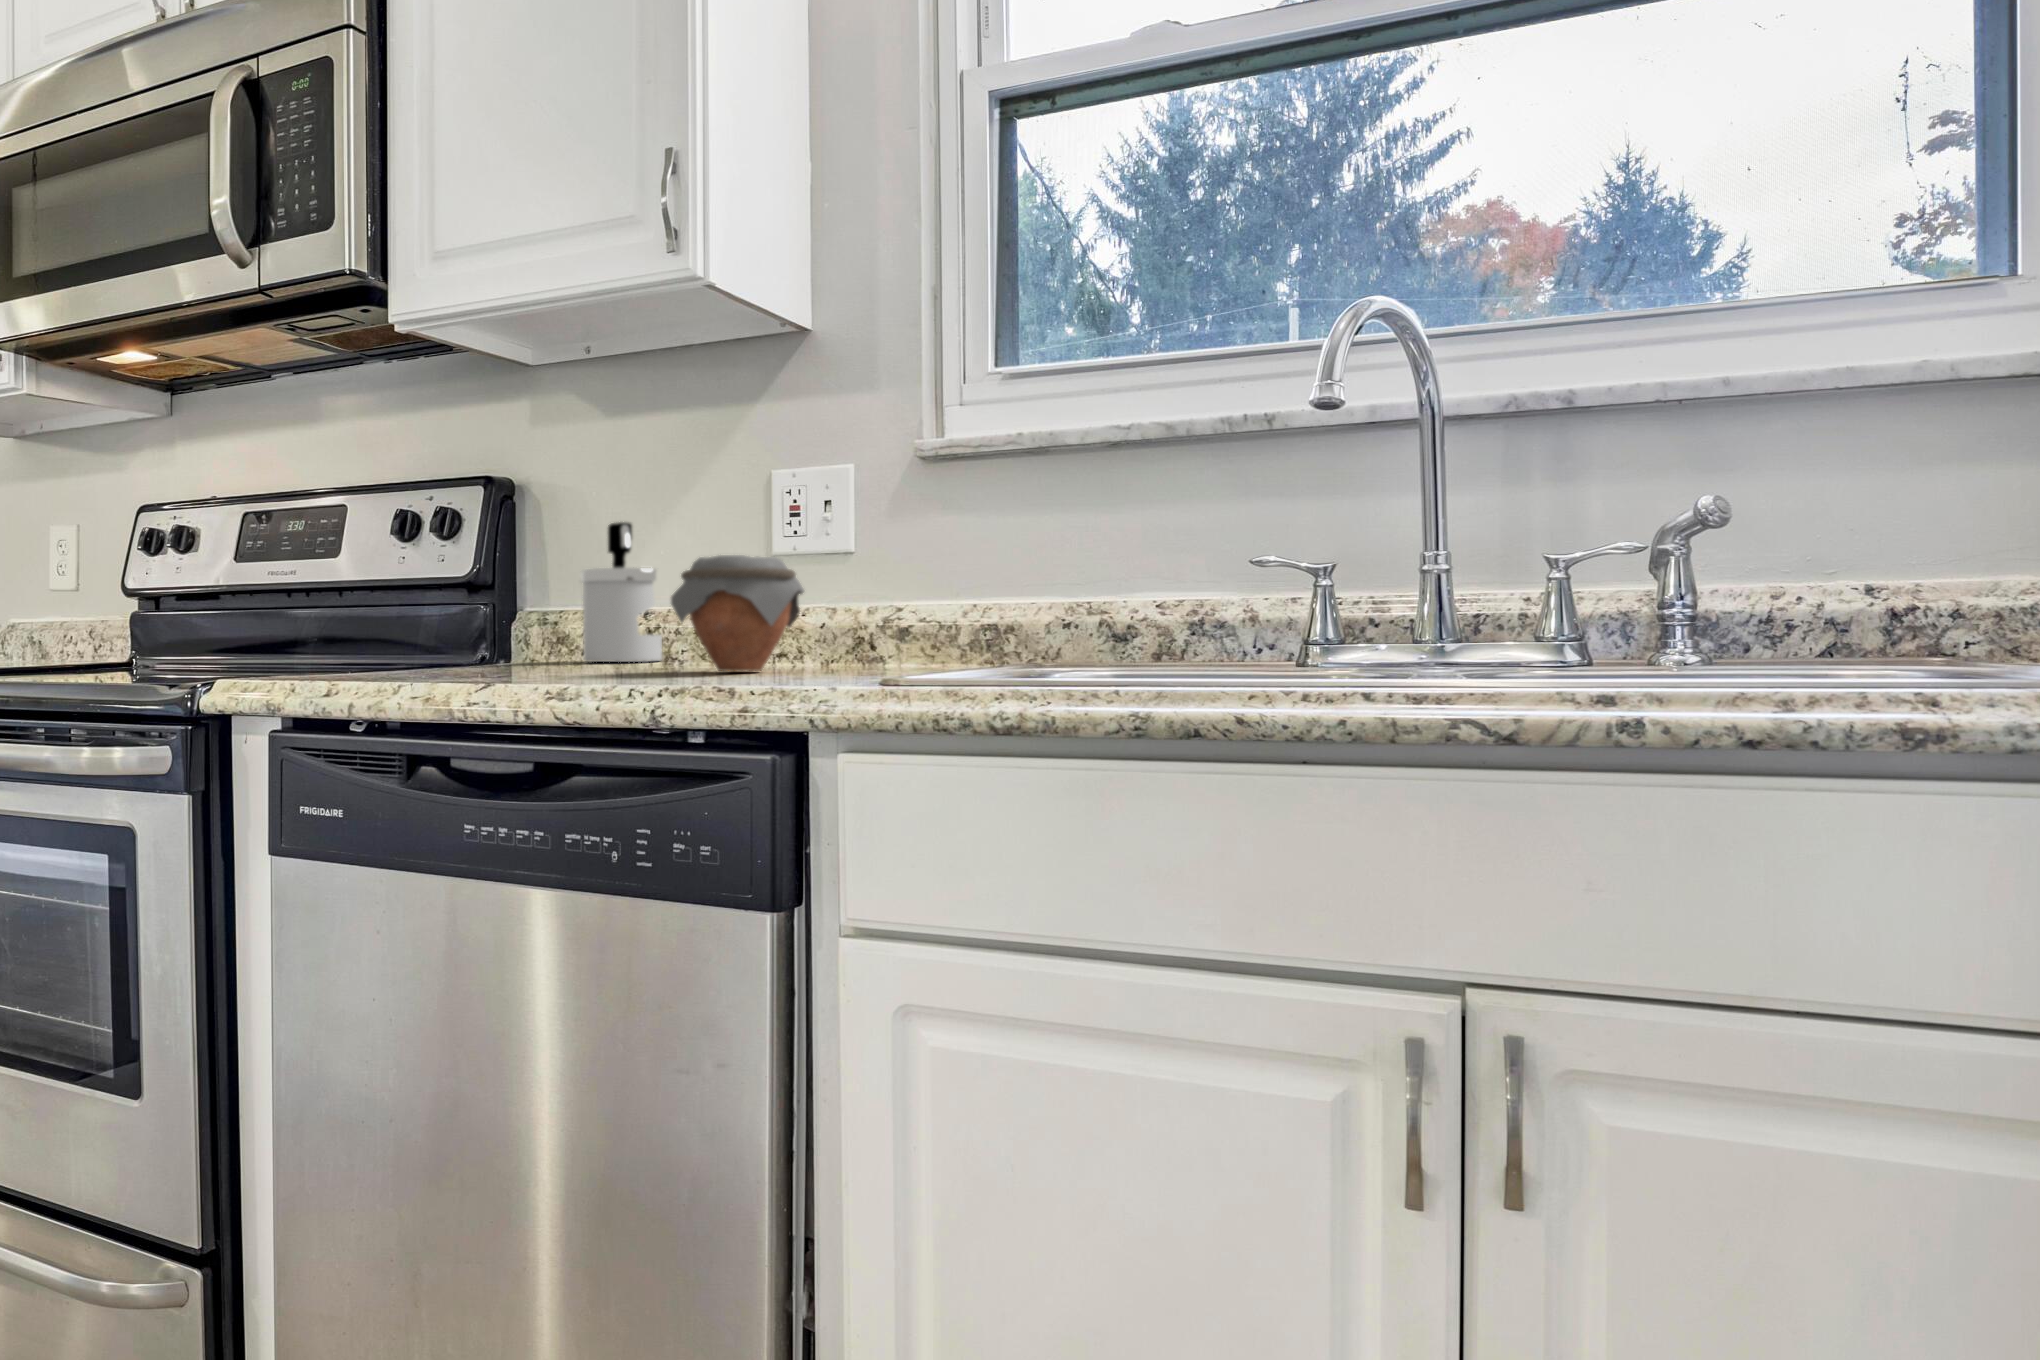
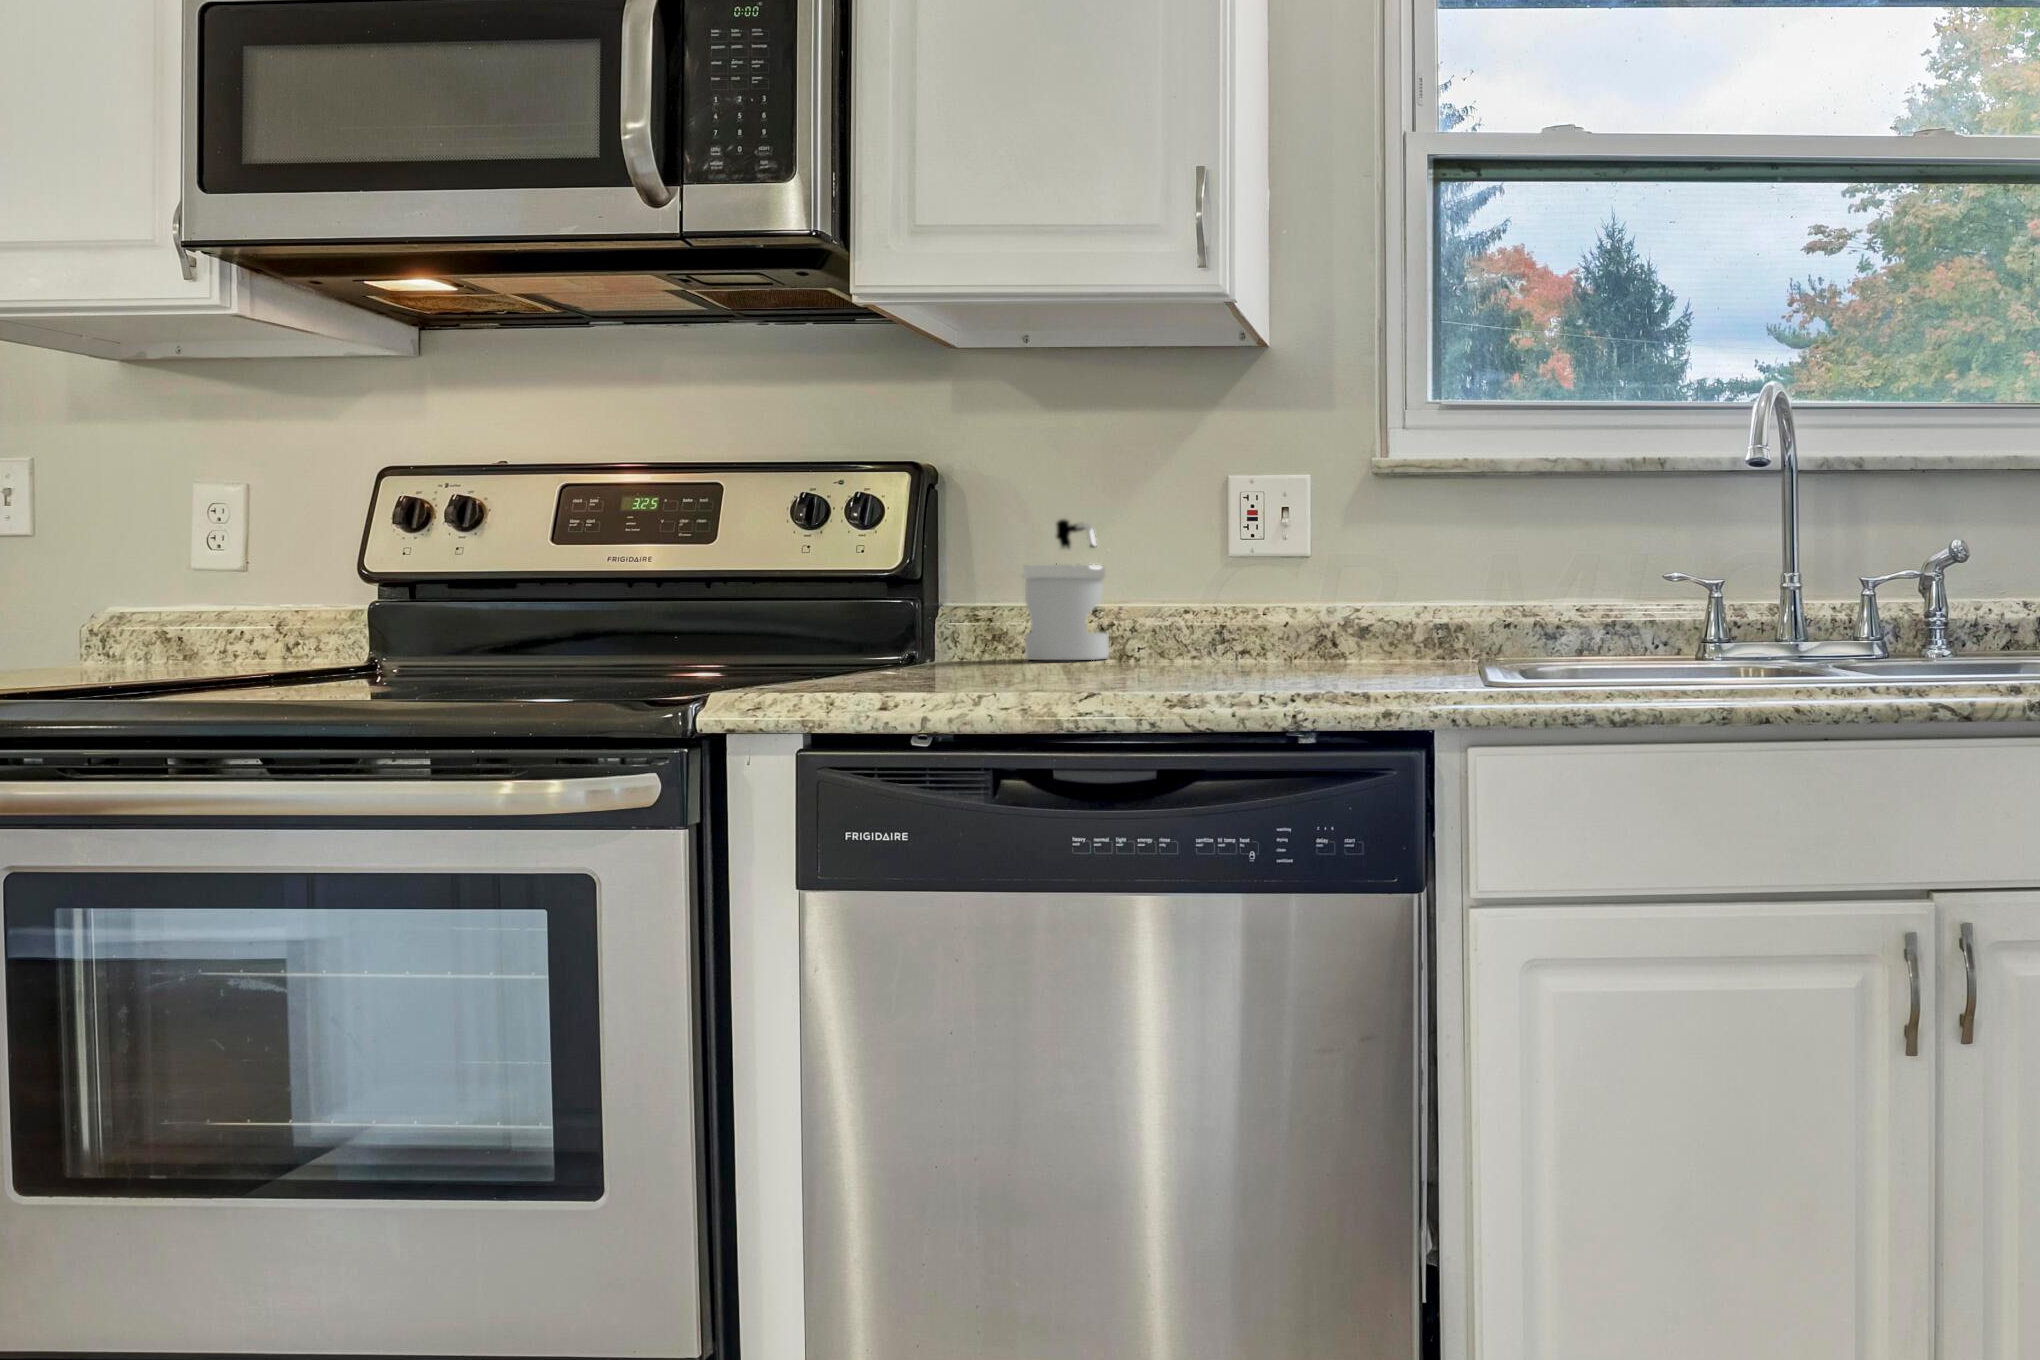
jar: present [671,555,804,671] -> none [1191,561,1313,671]

